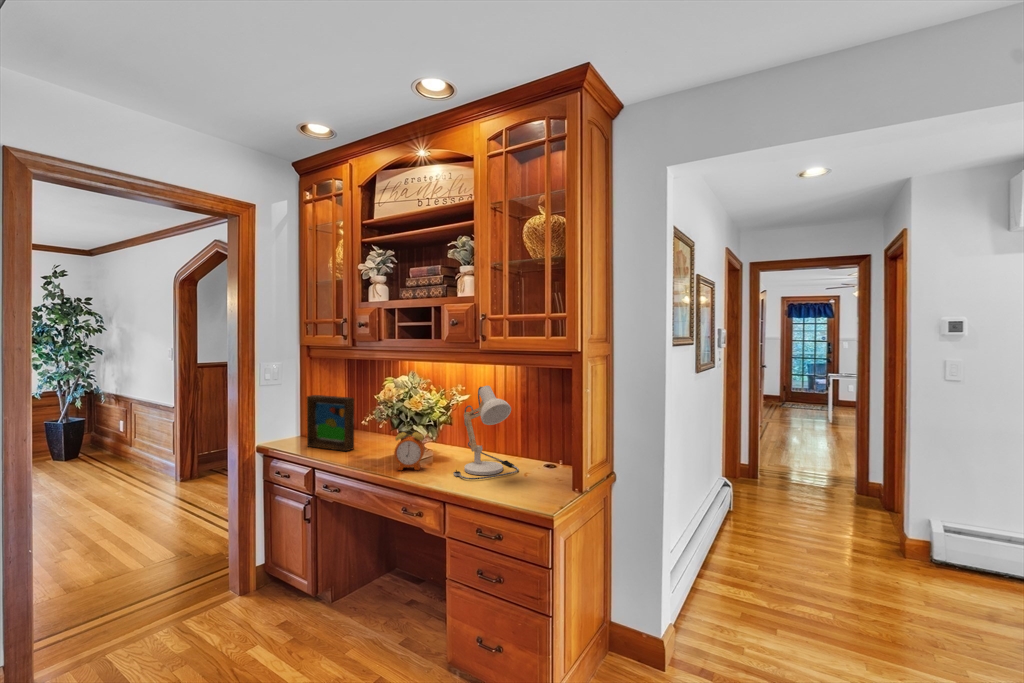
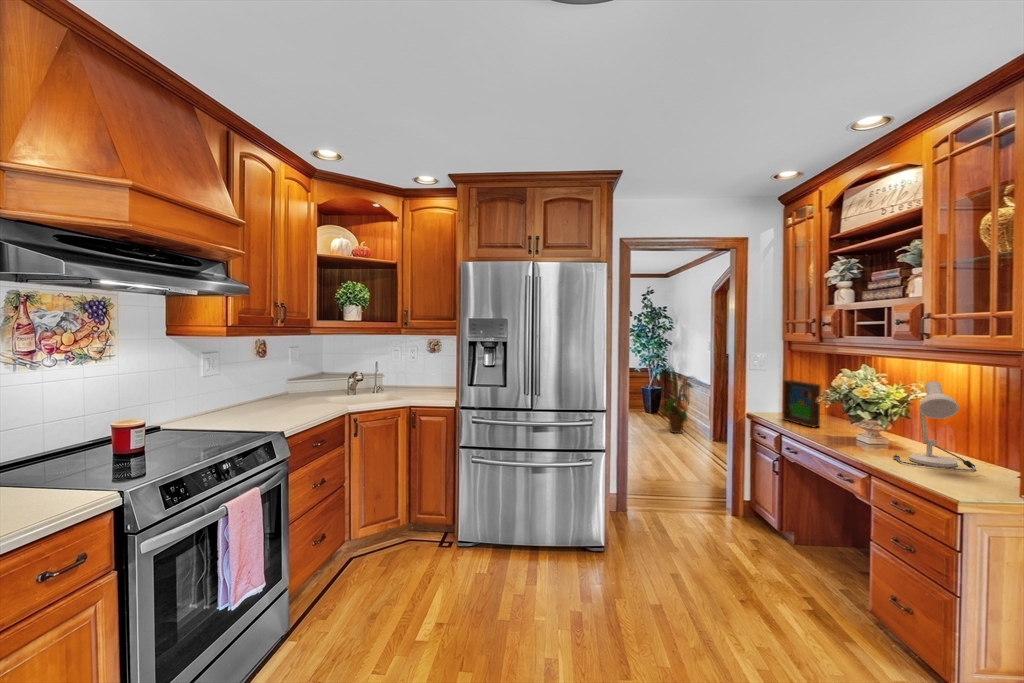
house plant: none [69,383,163,483] -> present [660,367,694,433]
alarm clock: present [394,432,424,470] -> none [840,410,871,449]

